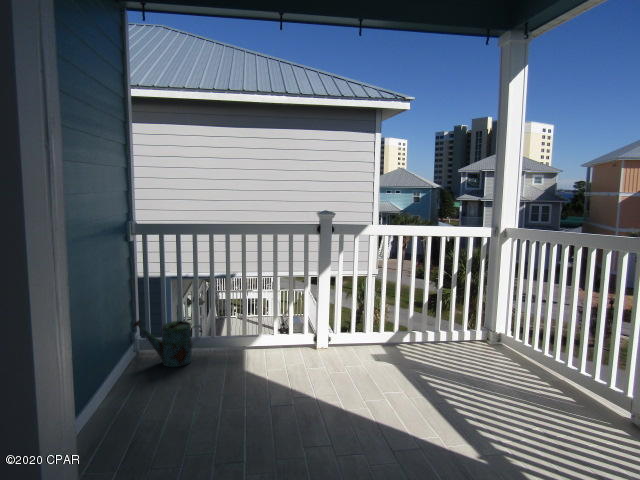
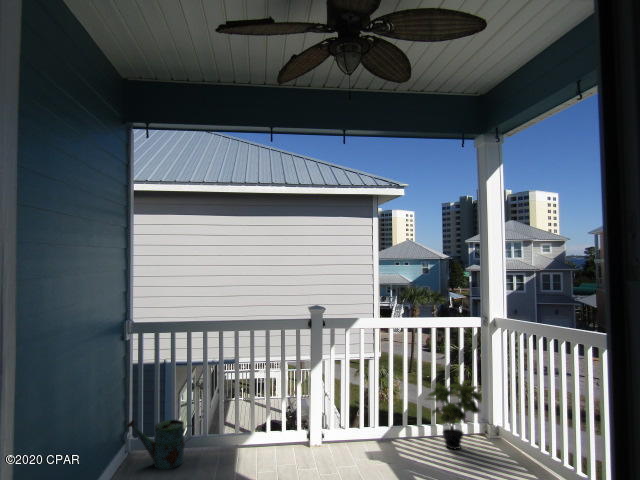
potted plant: none [430,284,489,353] -> present [426,377,482,449]

